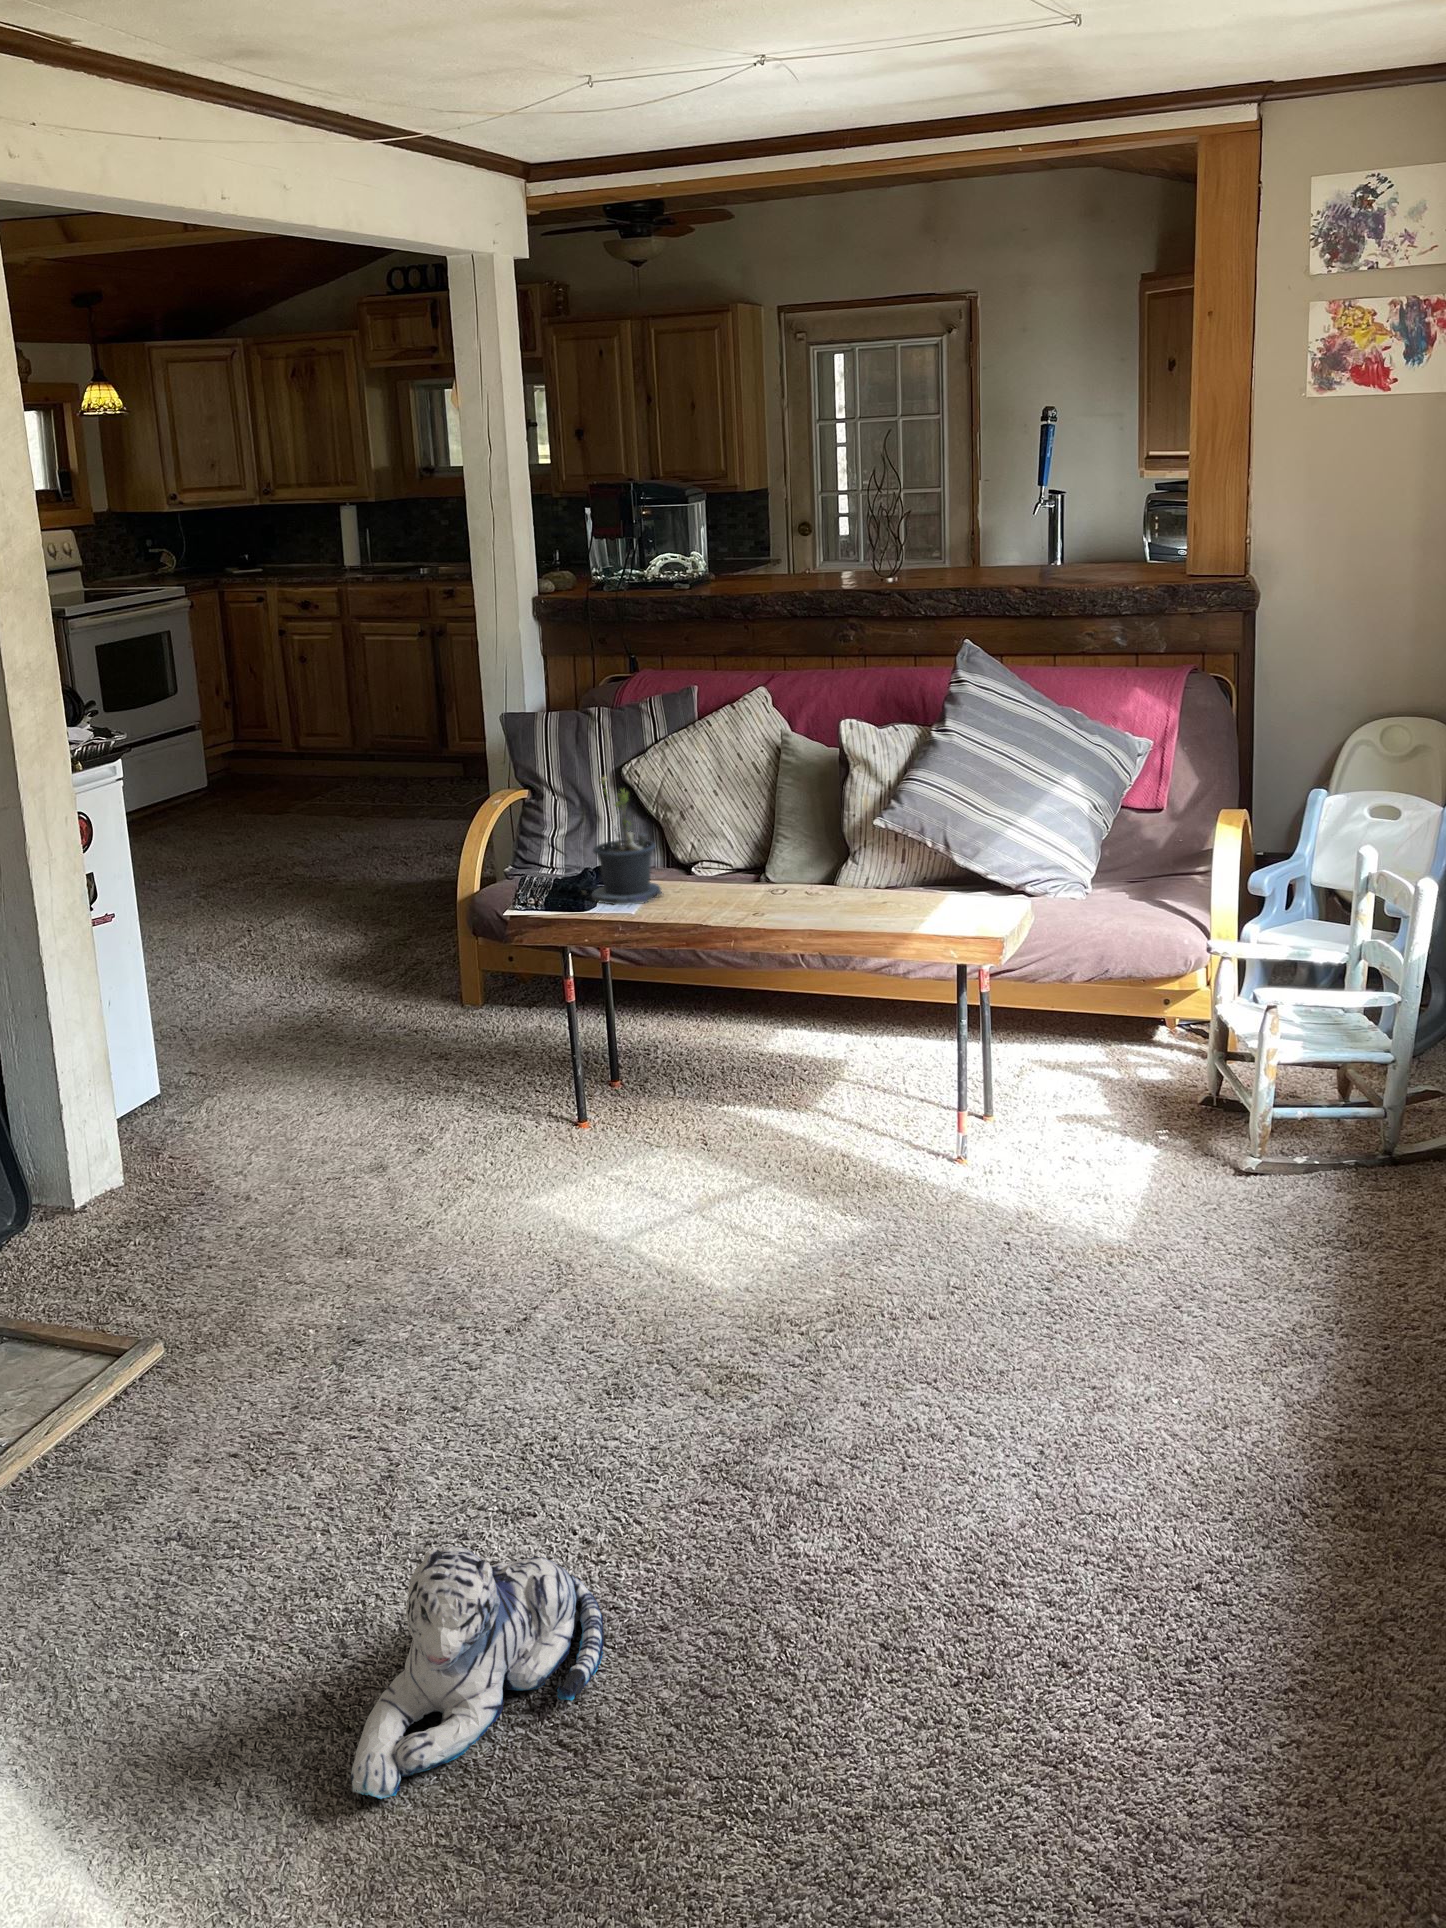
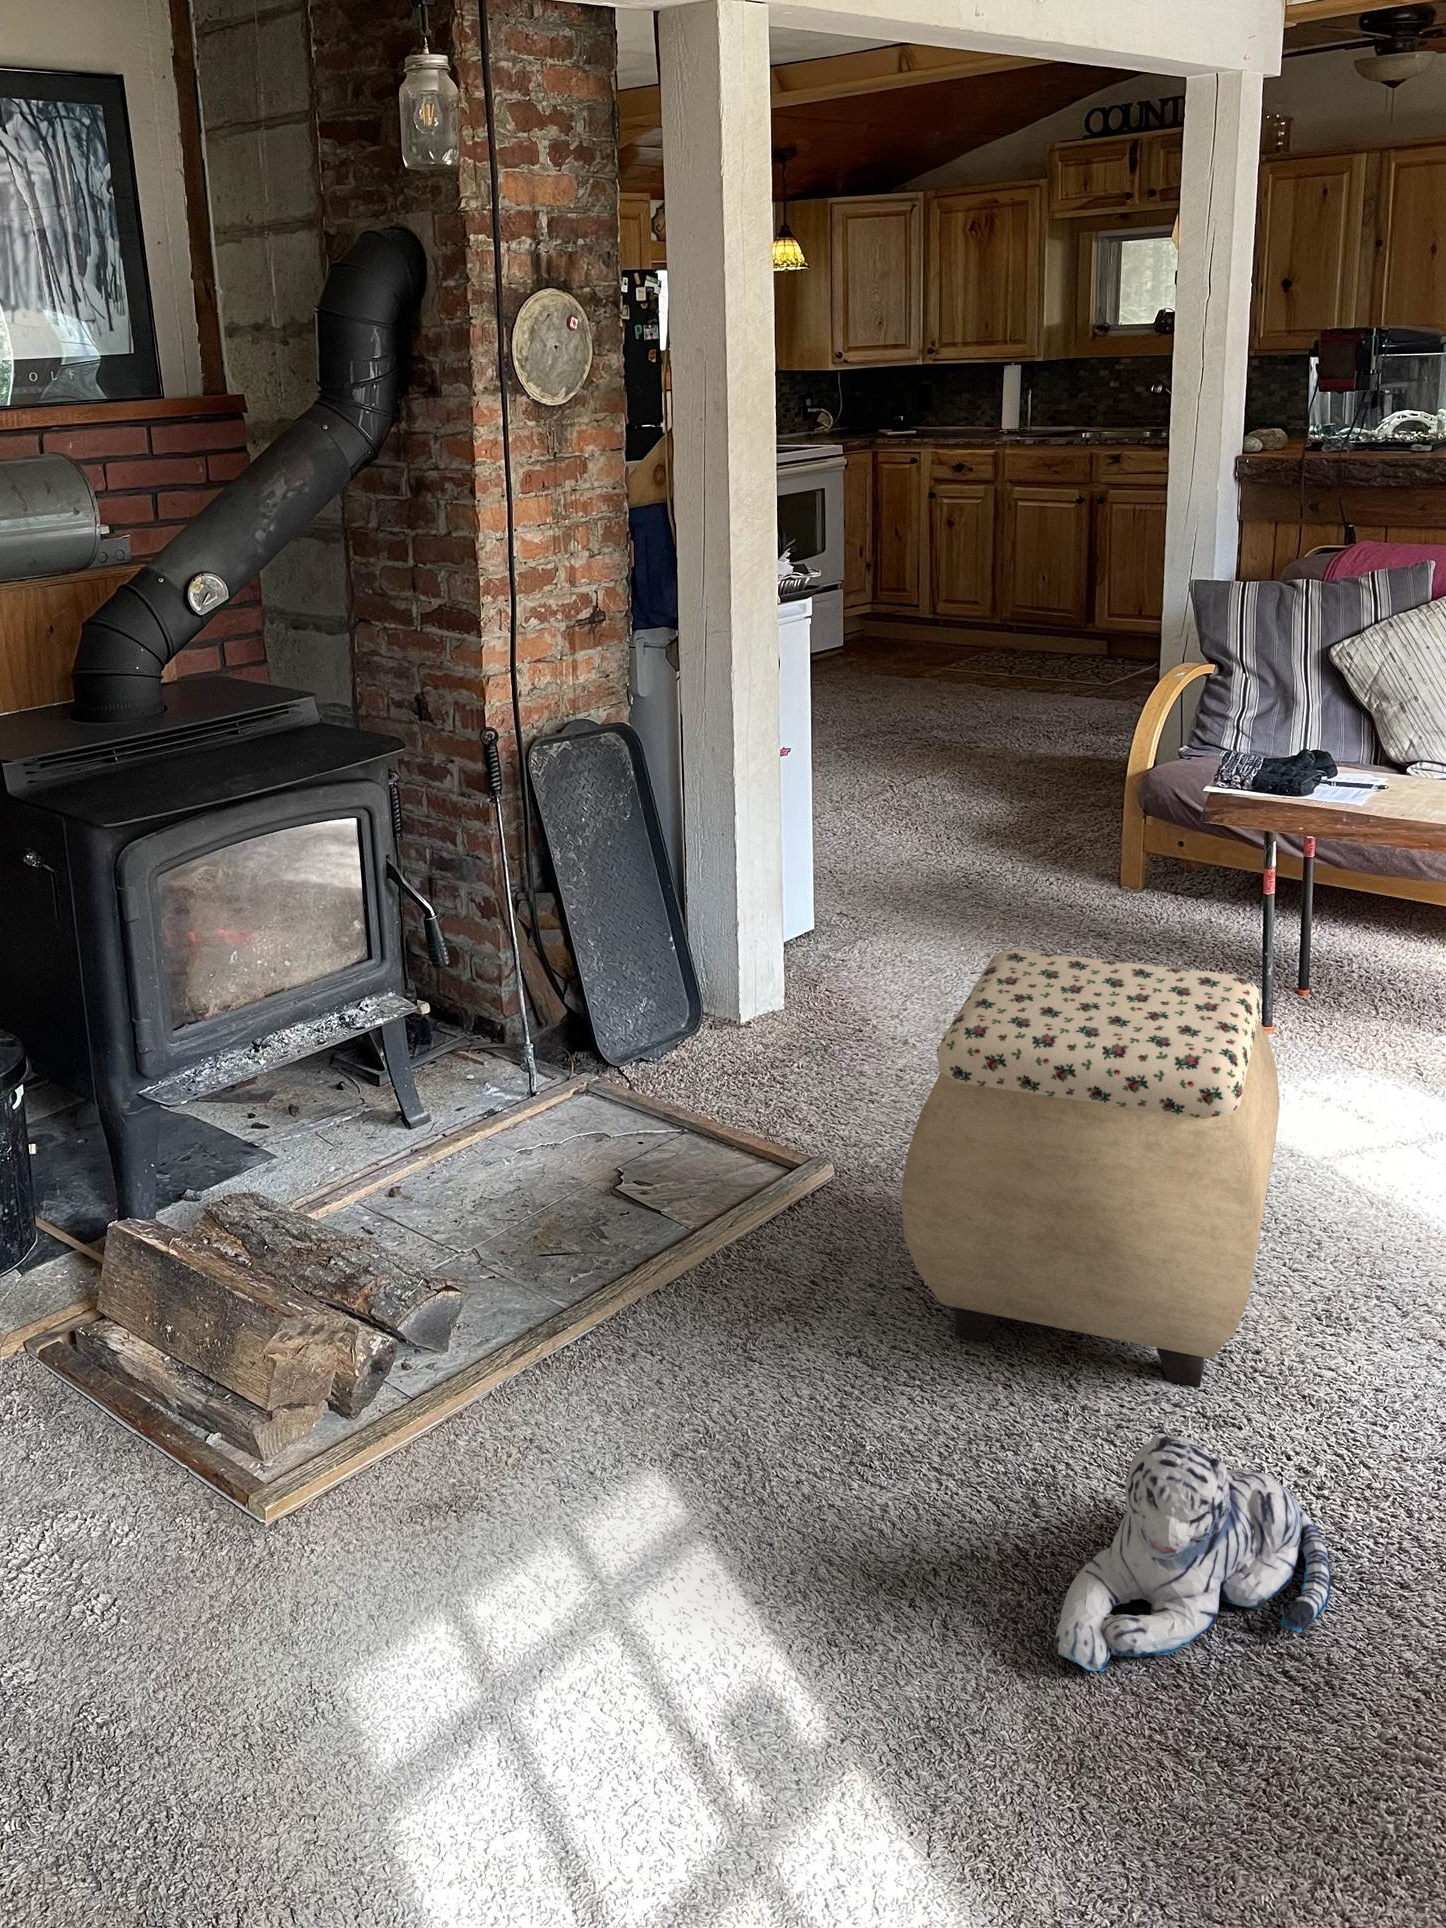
potted plant: present [582,777,663,905] -> none [1289,649,1393,797]
ottoman: none [201,1093,562,1492] -> present [901,950,1280,1387]

